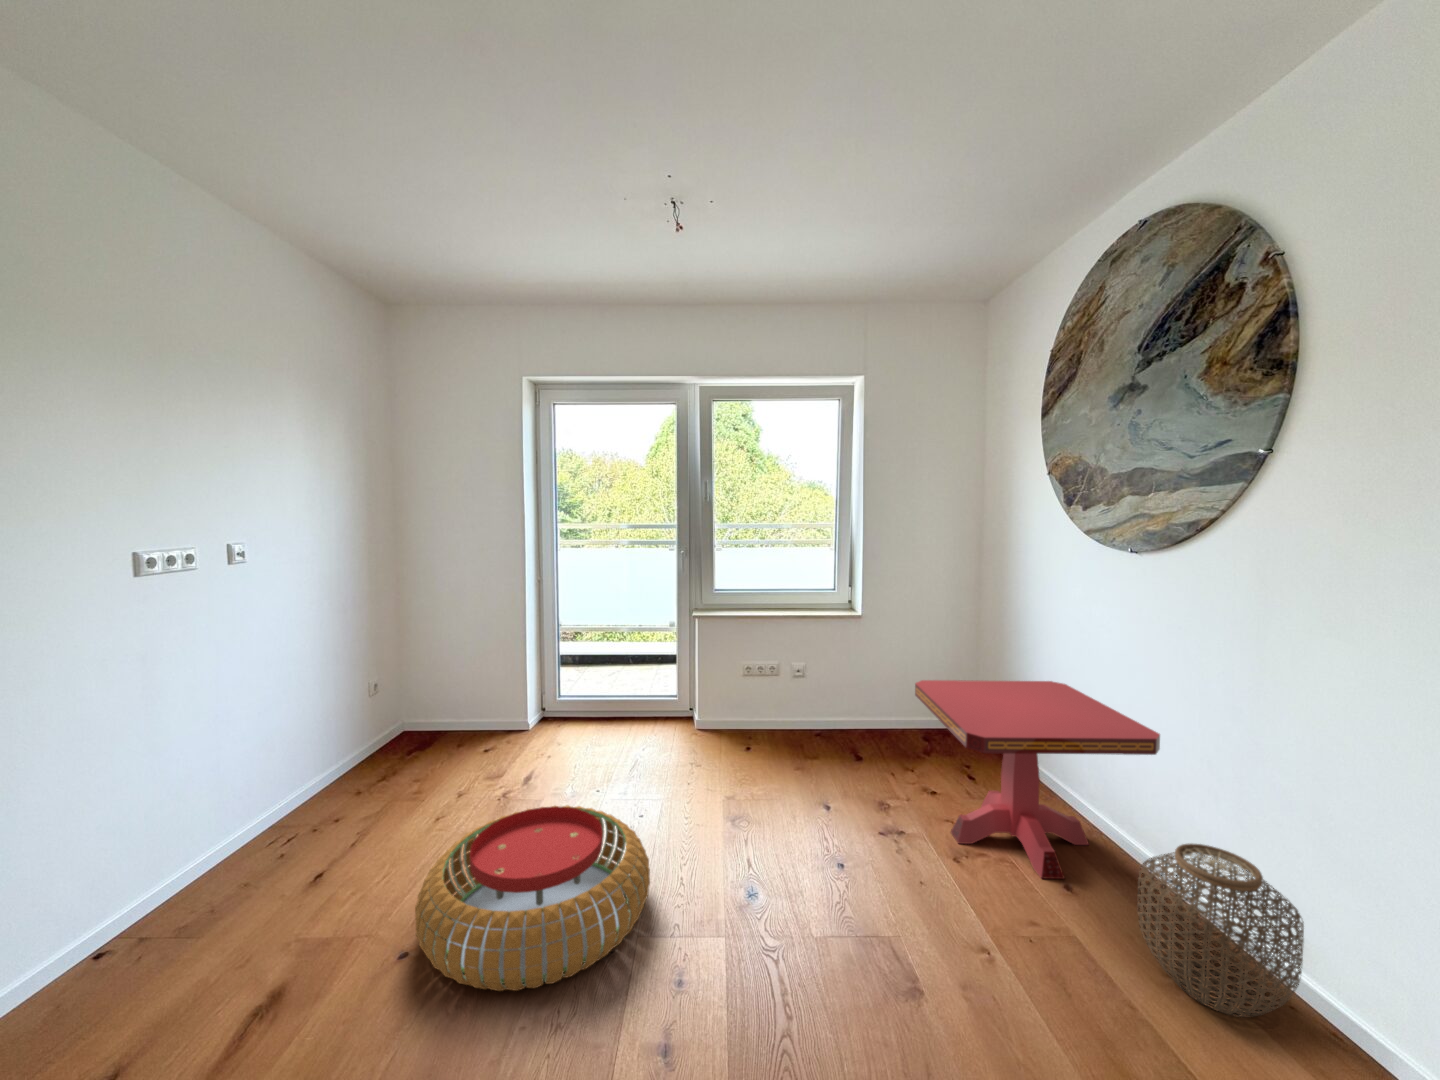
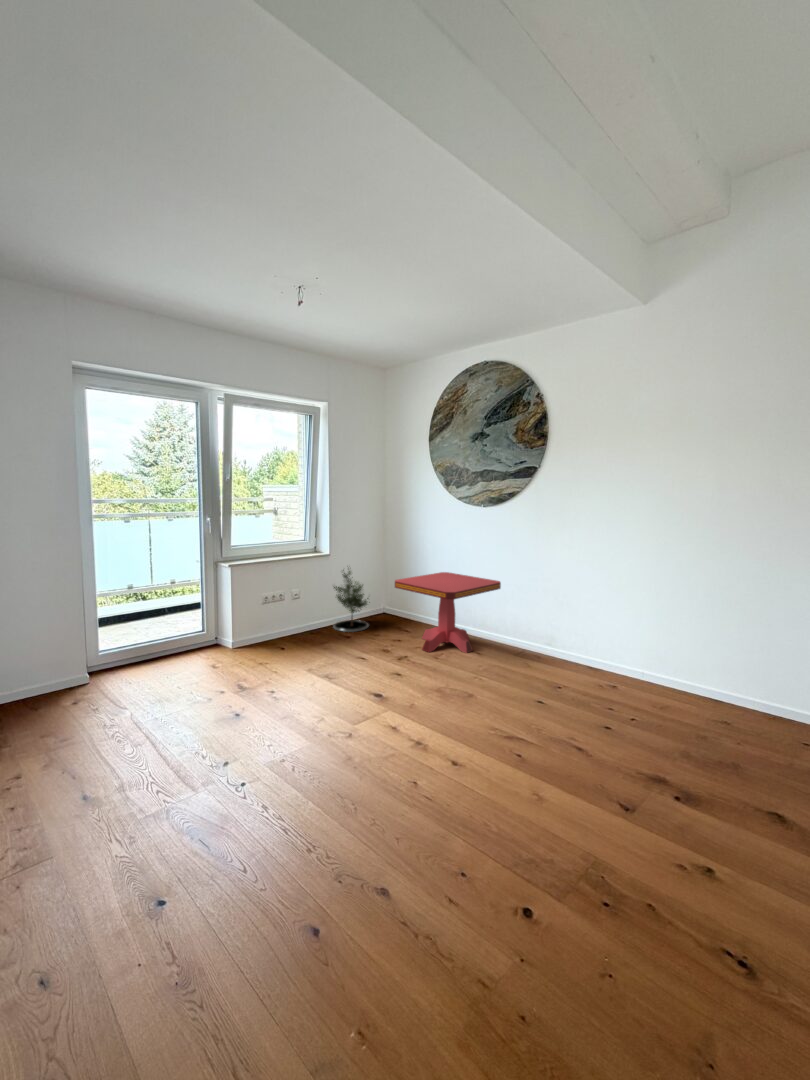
potted tree: none [853,636,918,754] -> present [333,570,369,632]
pouf: present [415,805,650,991] -> none [211,677,355,773]
woven basket: present [1137,844,1304,1017] -> none [511,613,558,666]

